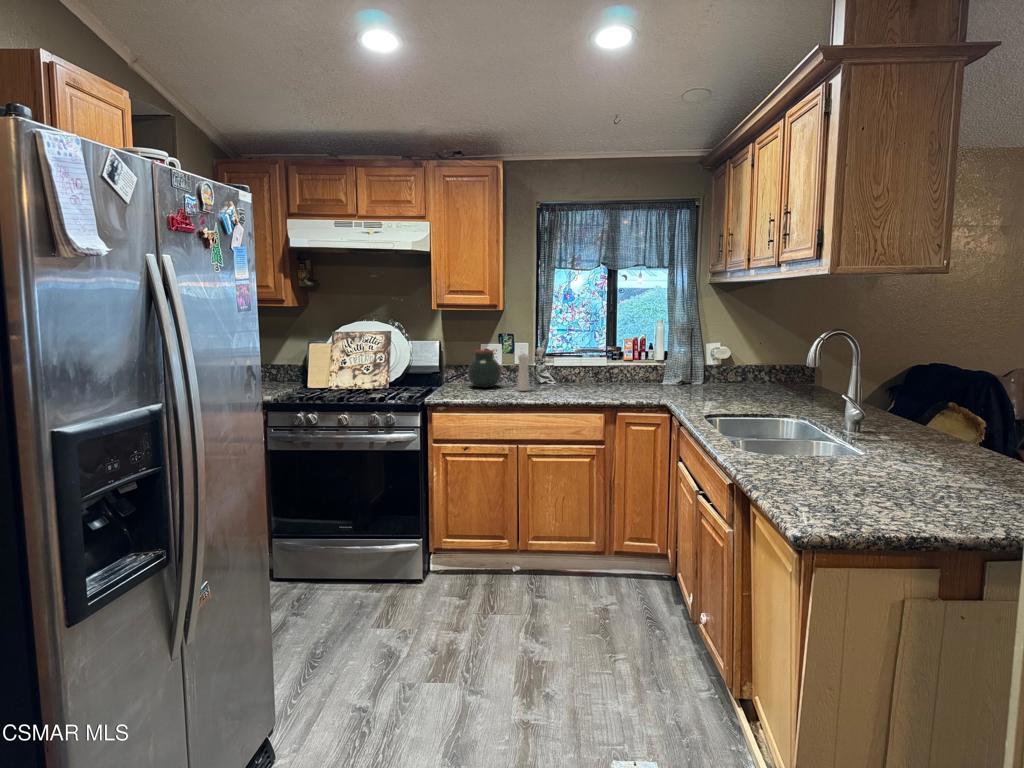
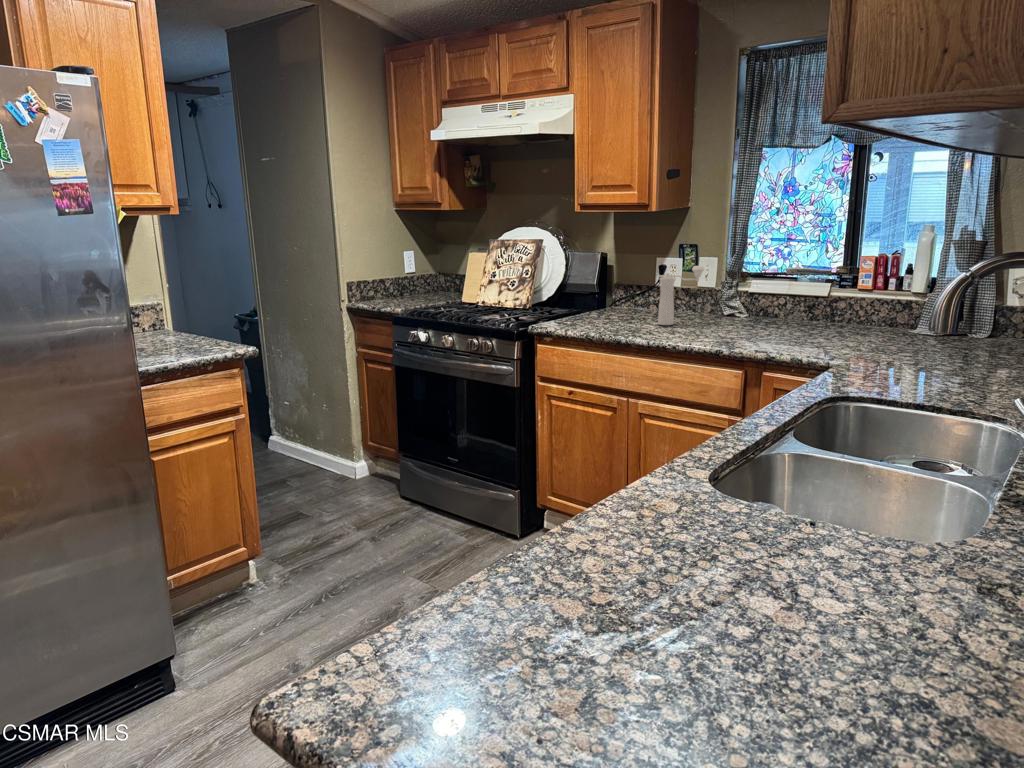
jar: present [468,350,501,387] -> none [610,266,654,316]

